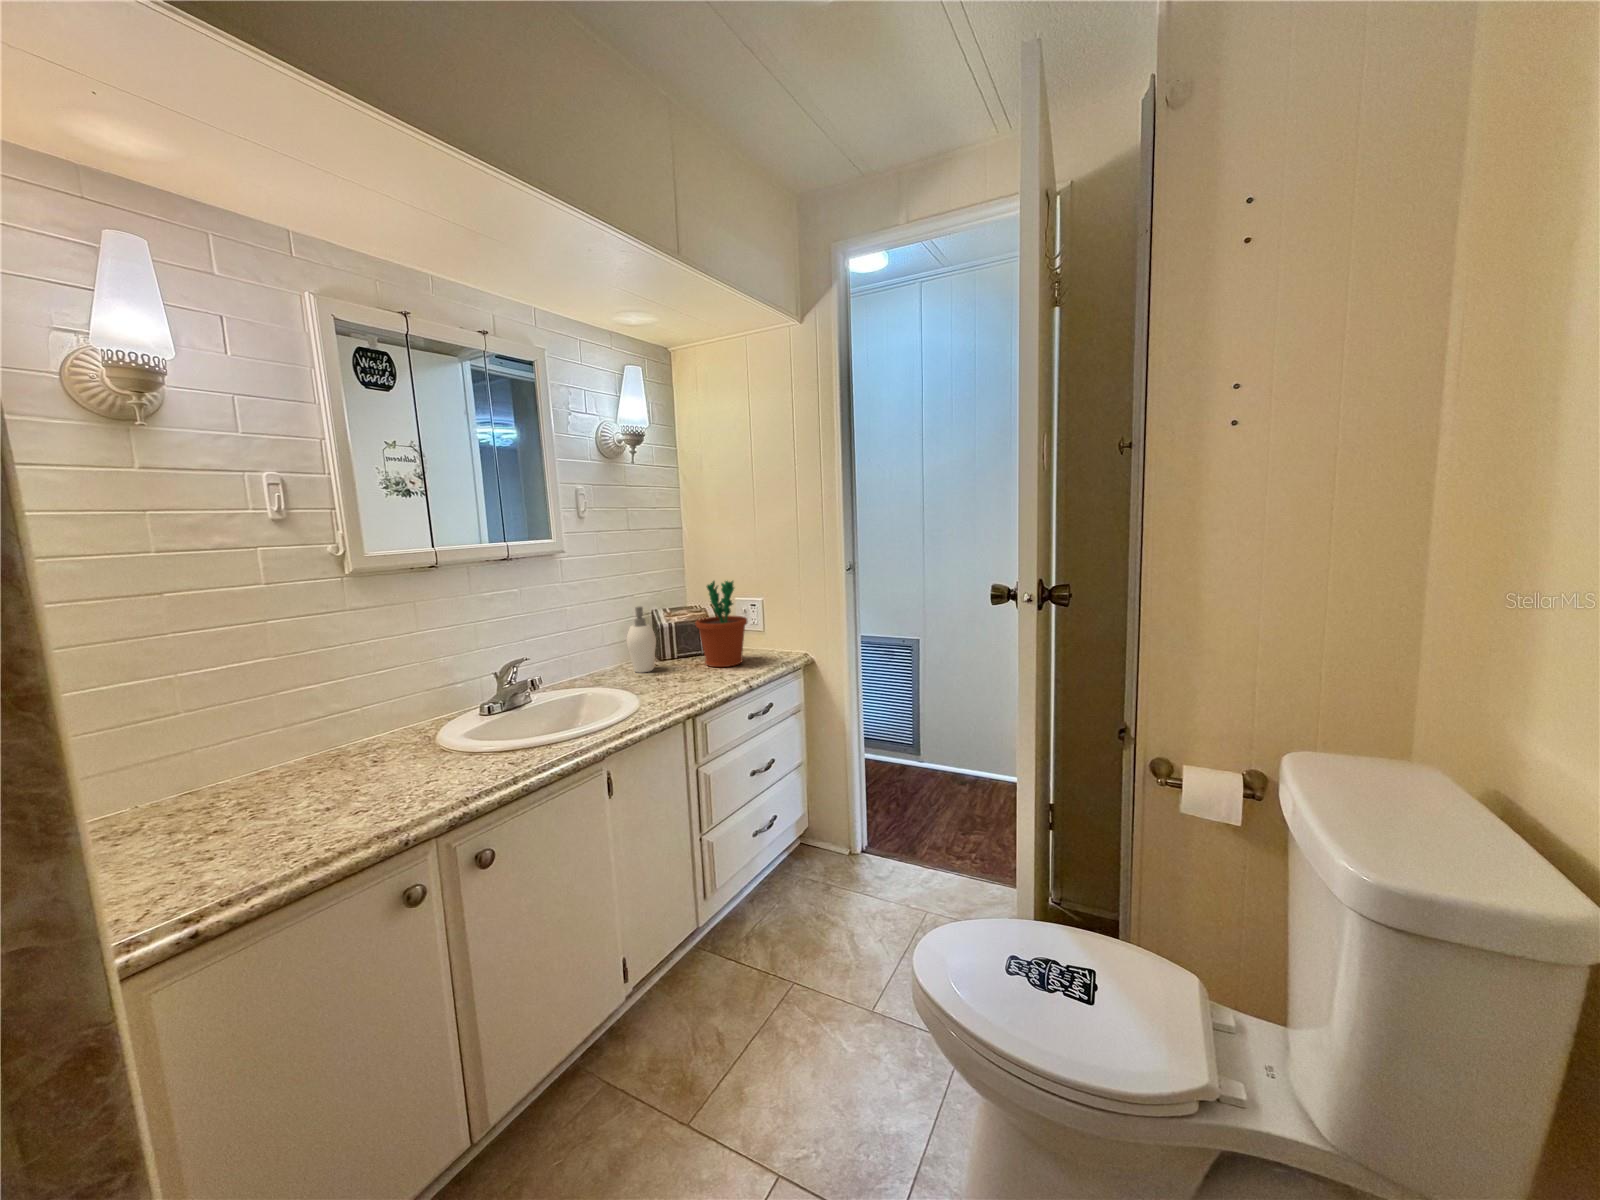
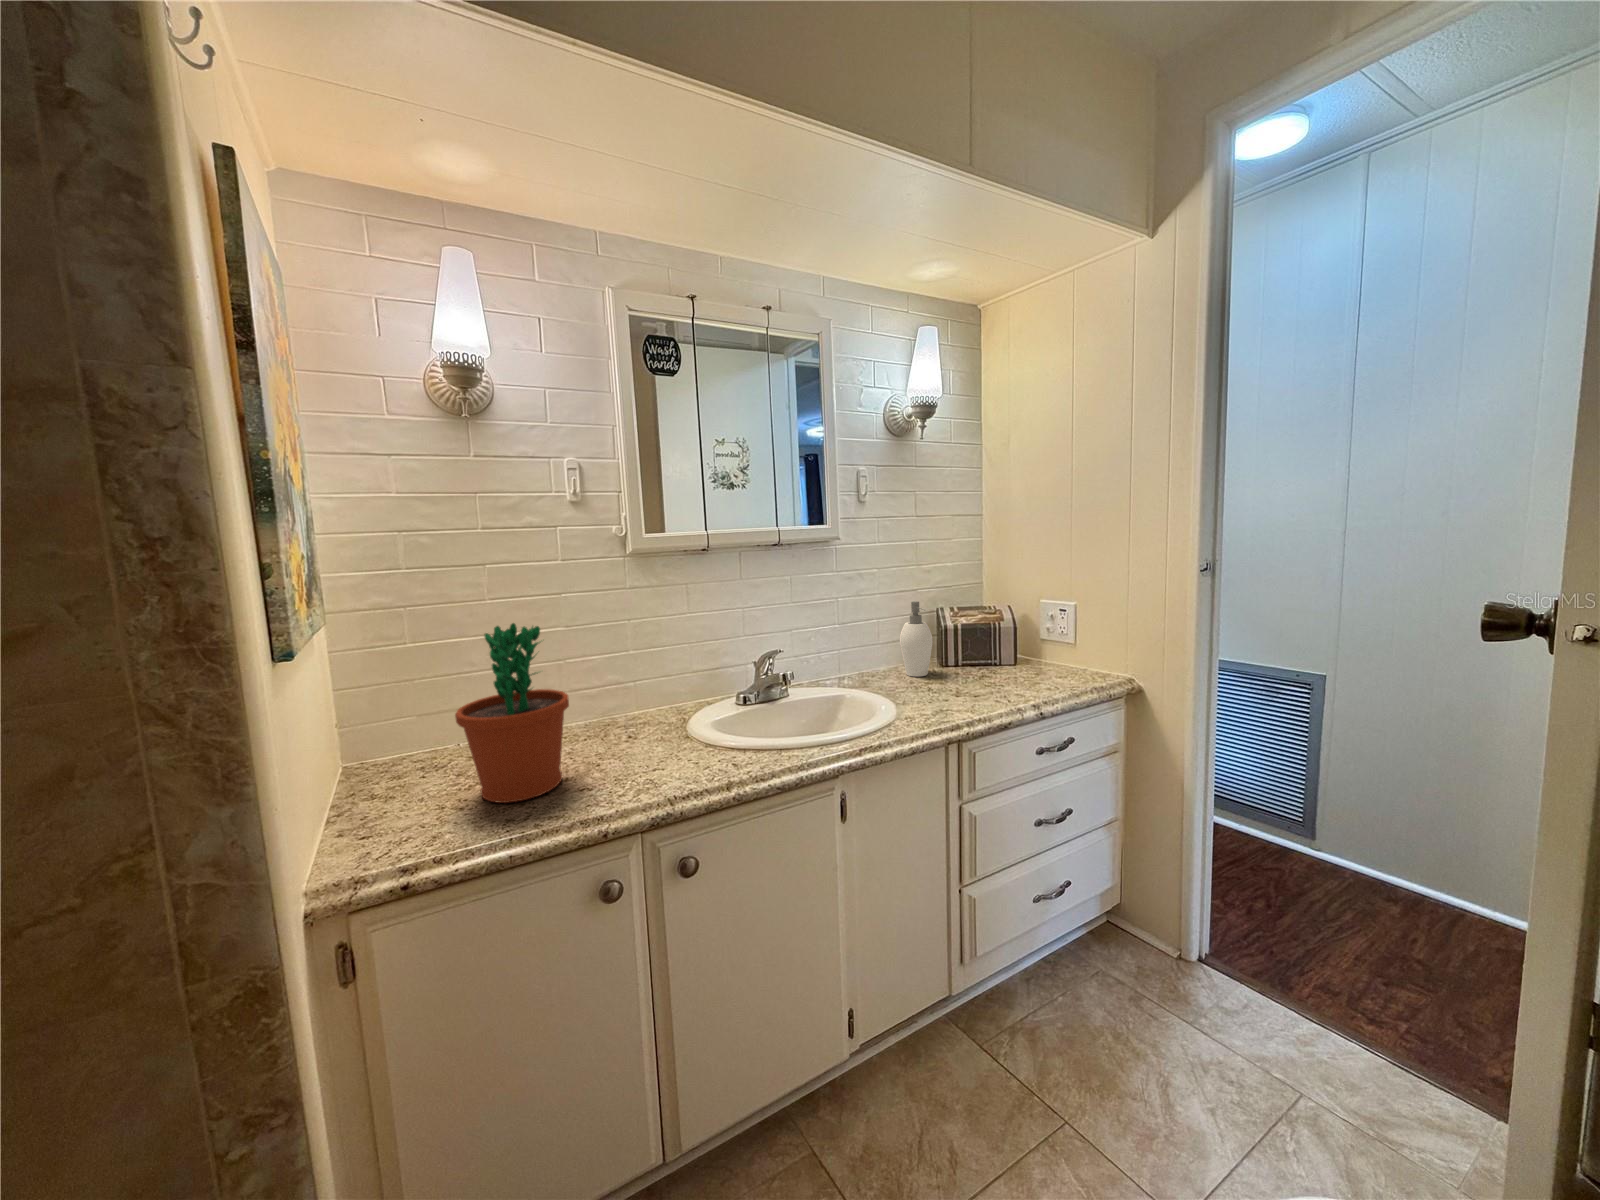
flower pot: present [696,581,747,667] -> present [455,623,569,803]

